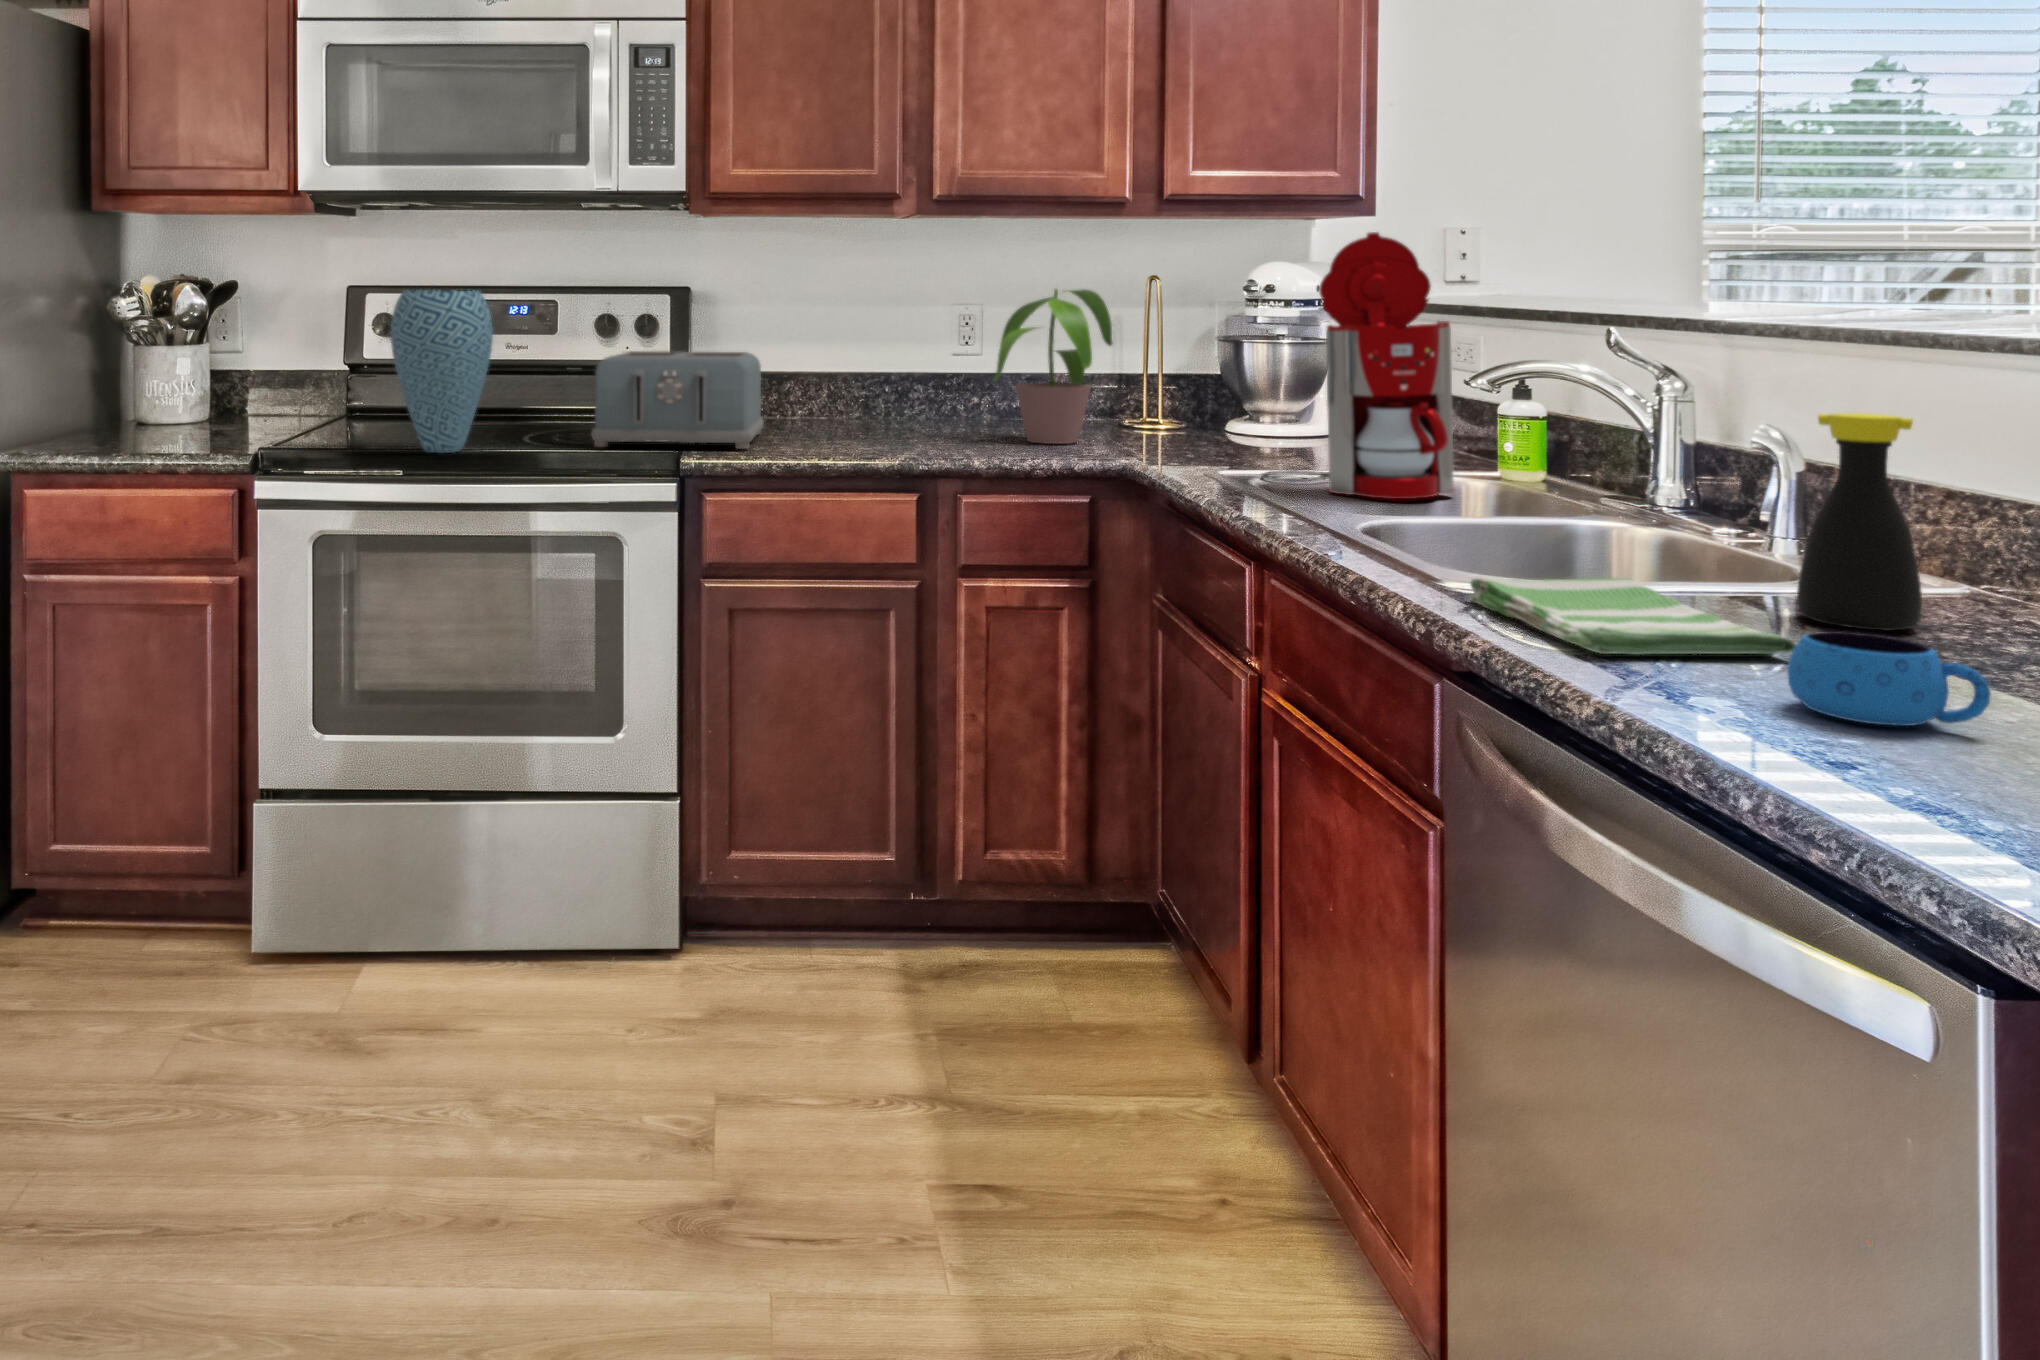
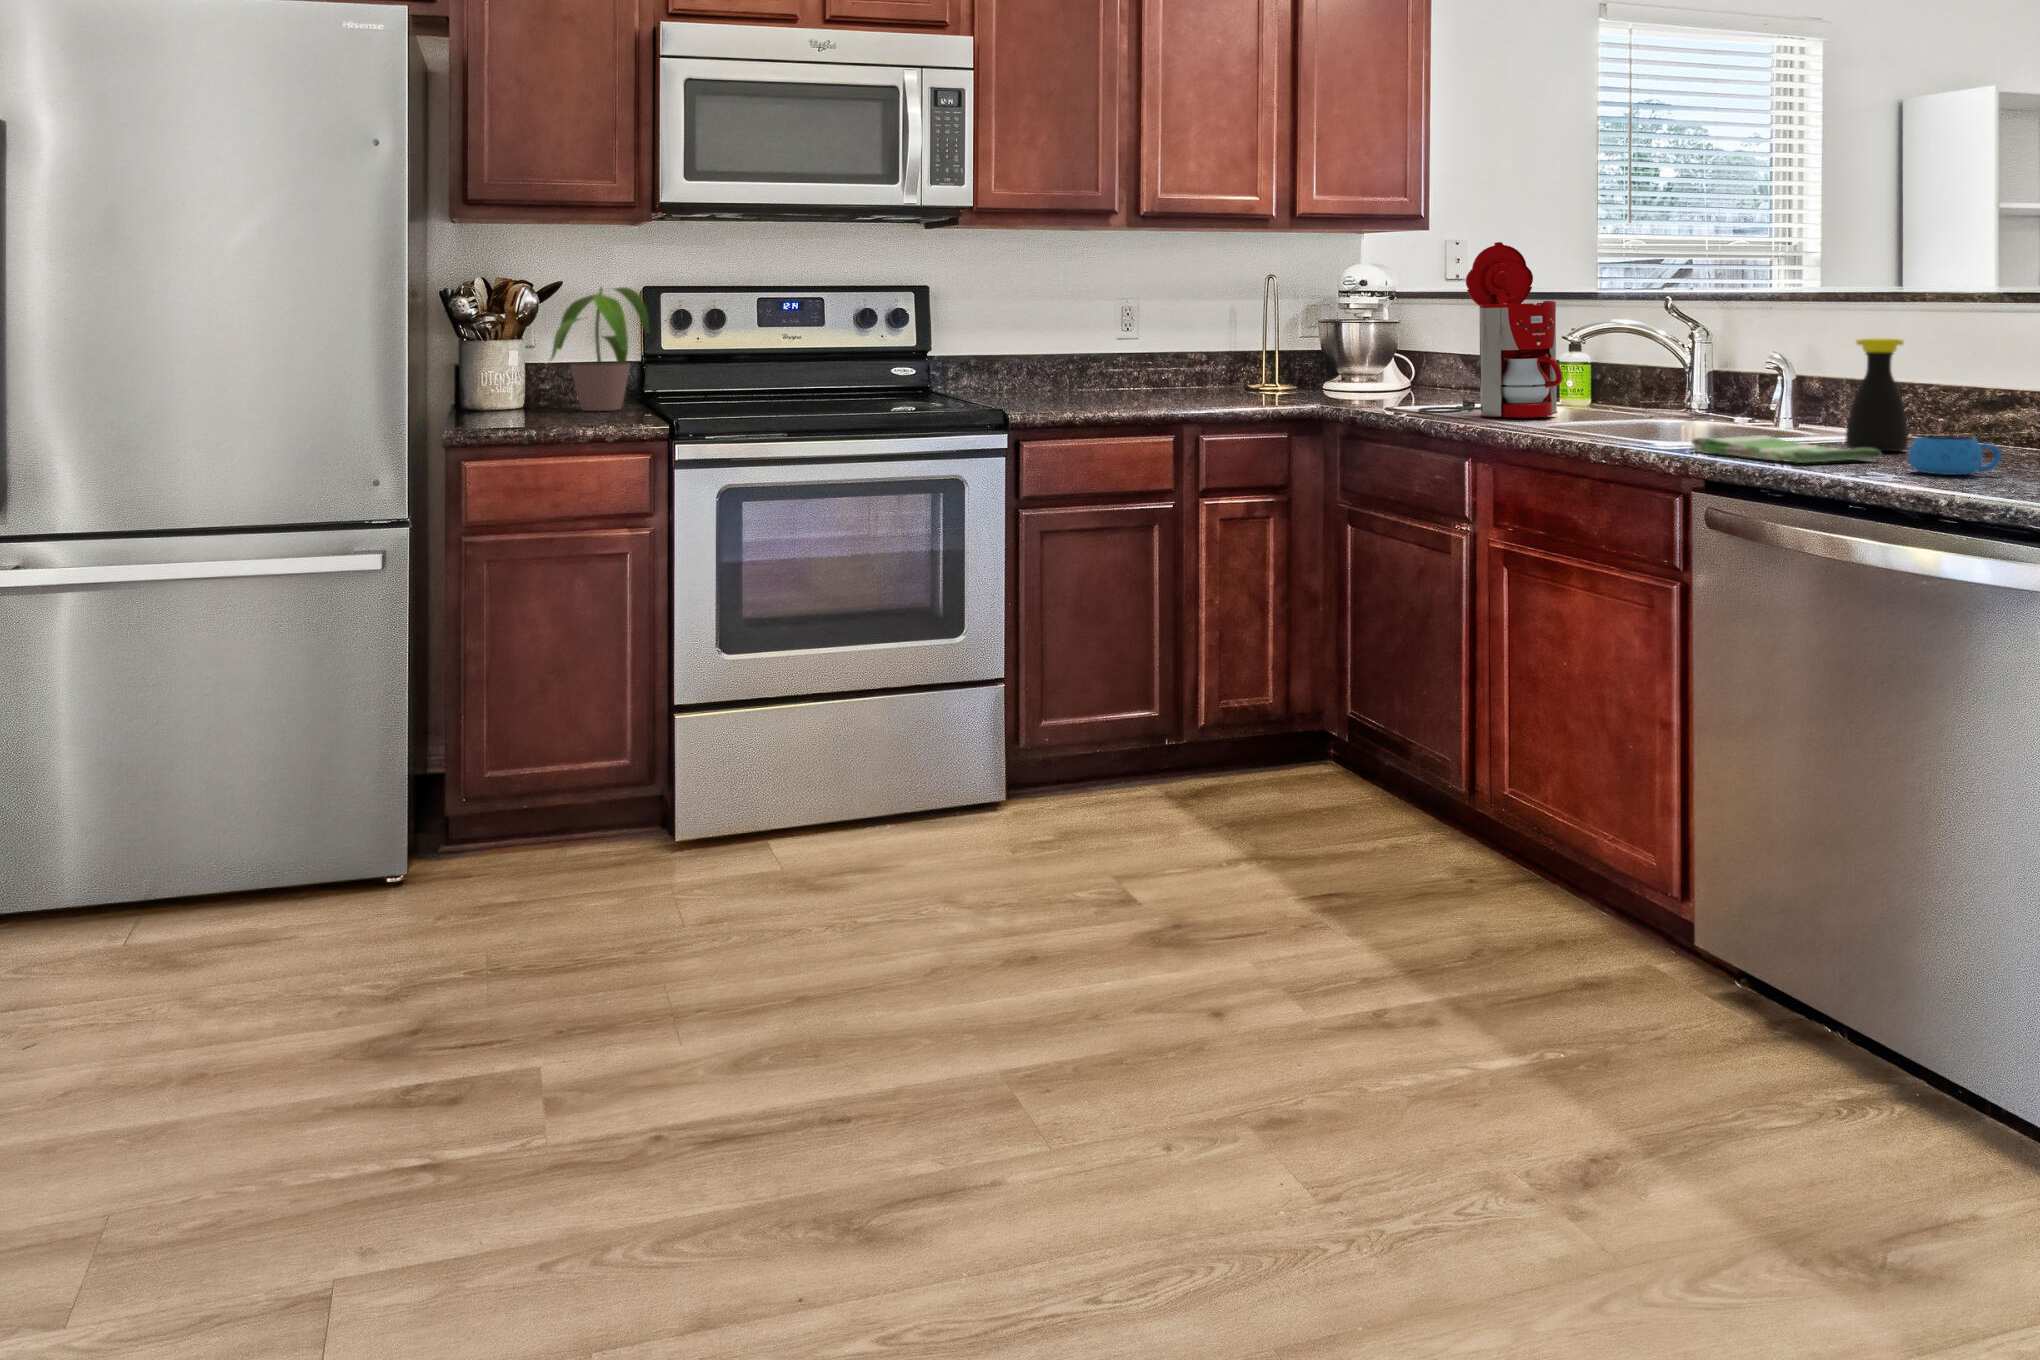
potted plant: present [994,289,1112,444] -> present [551,287,650,411]
vase: present [391,290,493,453] -> none [769,286,849,419]
toaster: present [592,351,764,449] -> none [886,337,1036,412]

